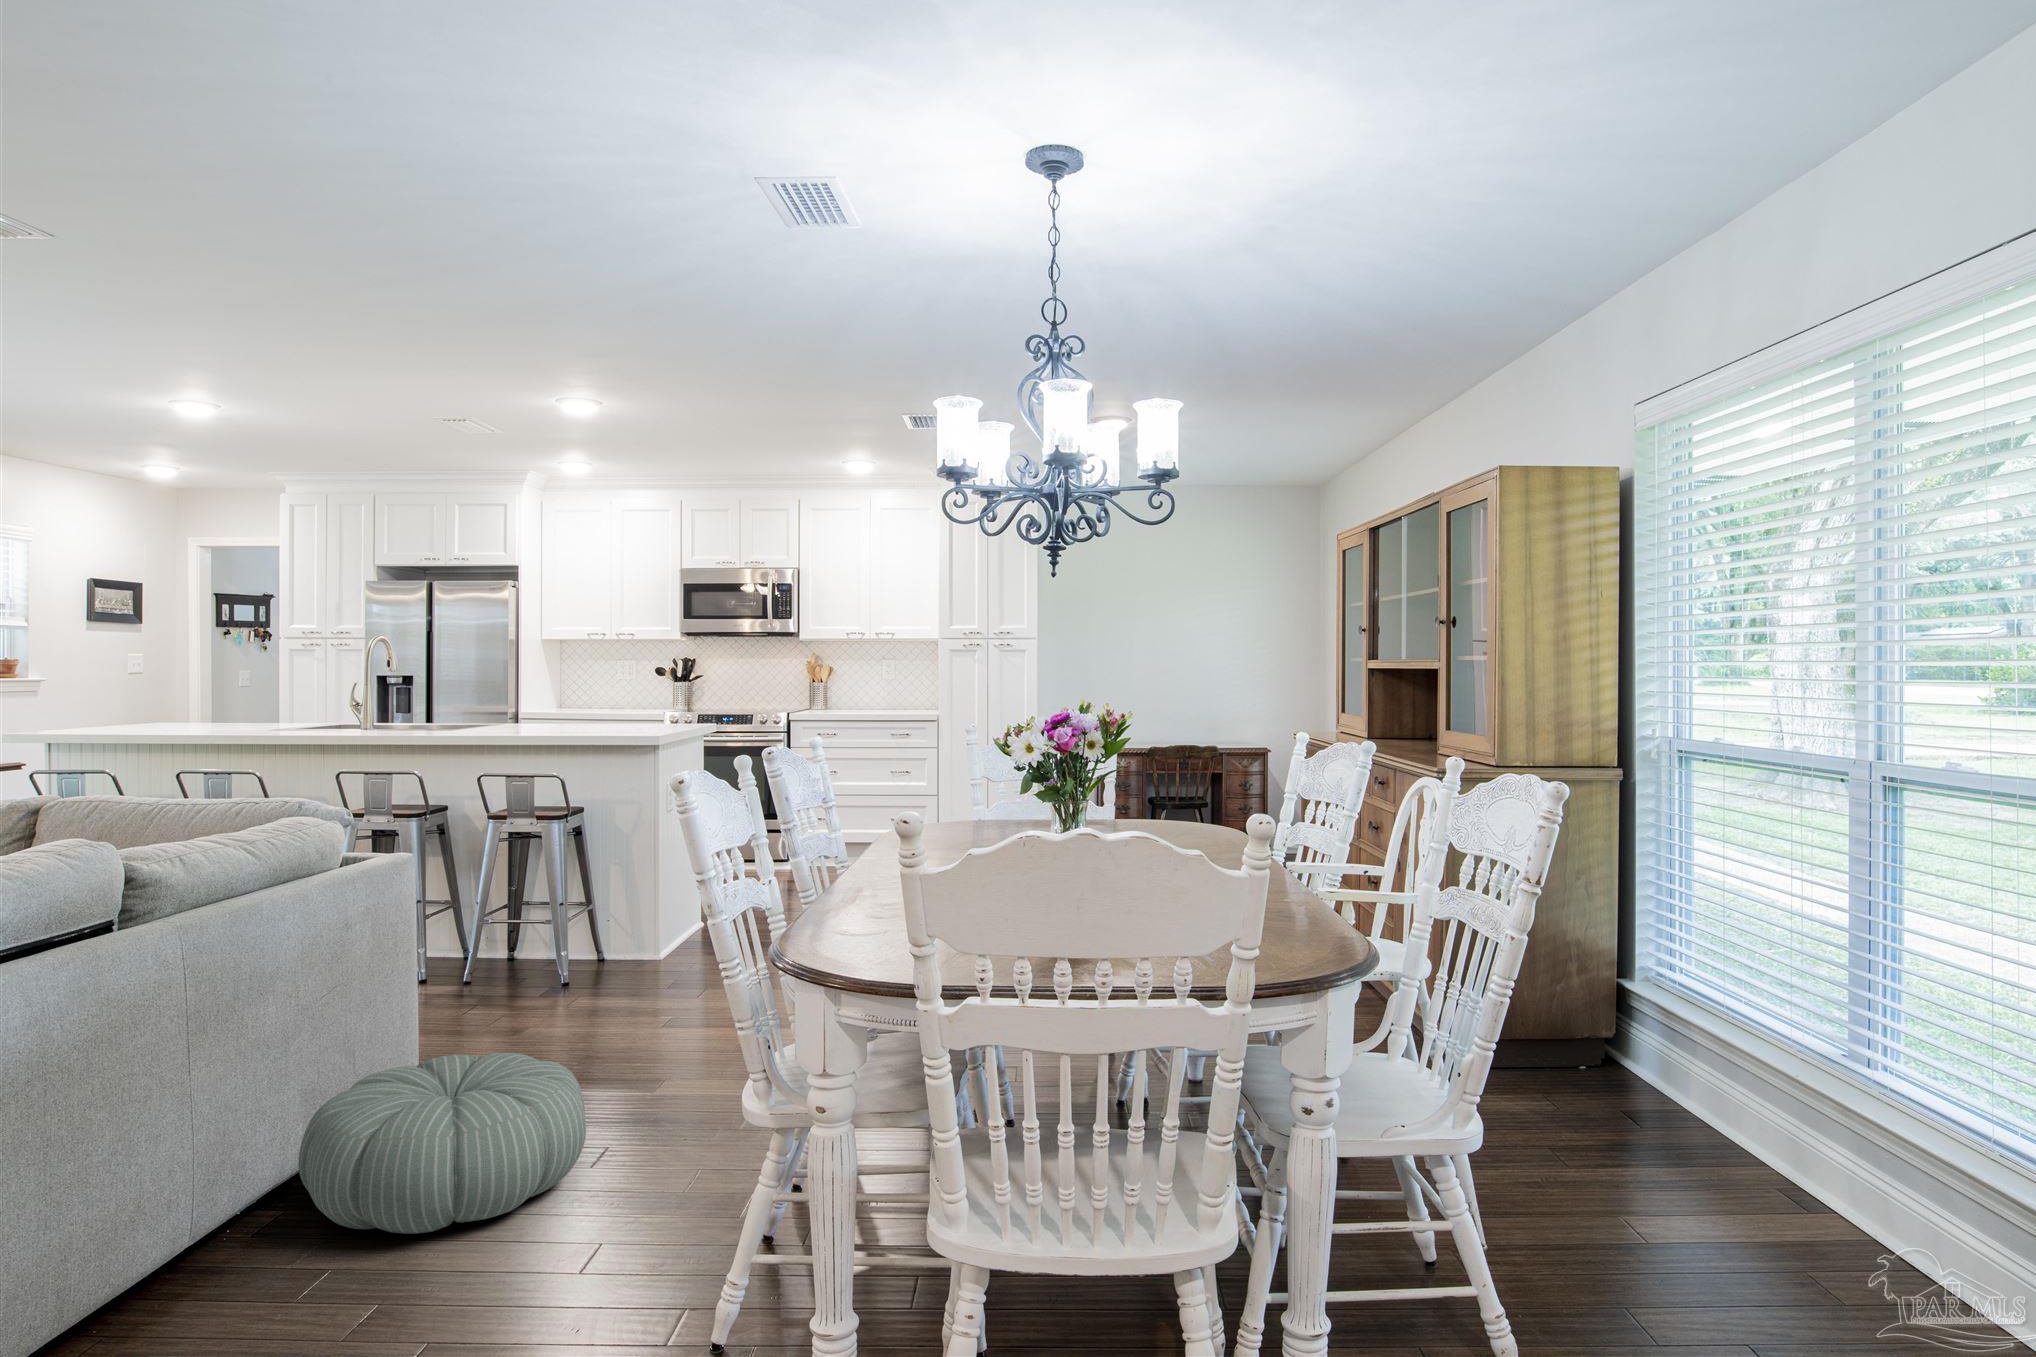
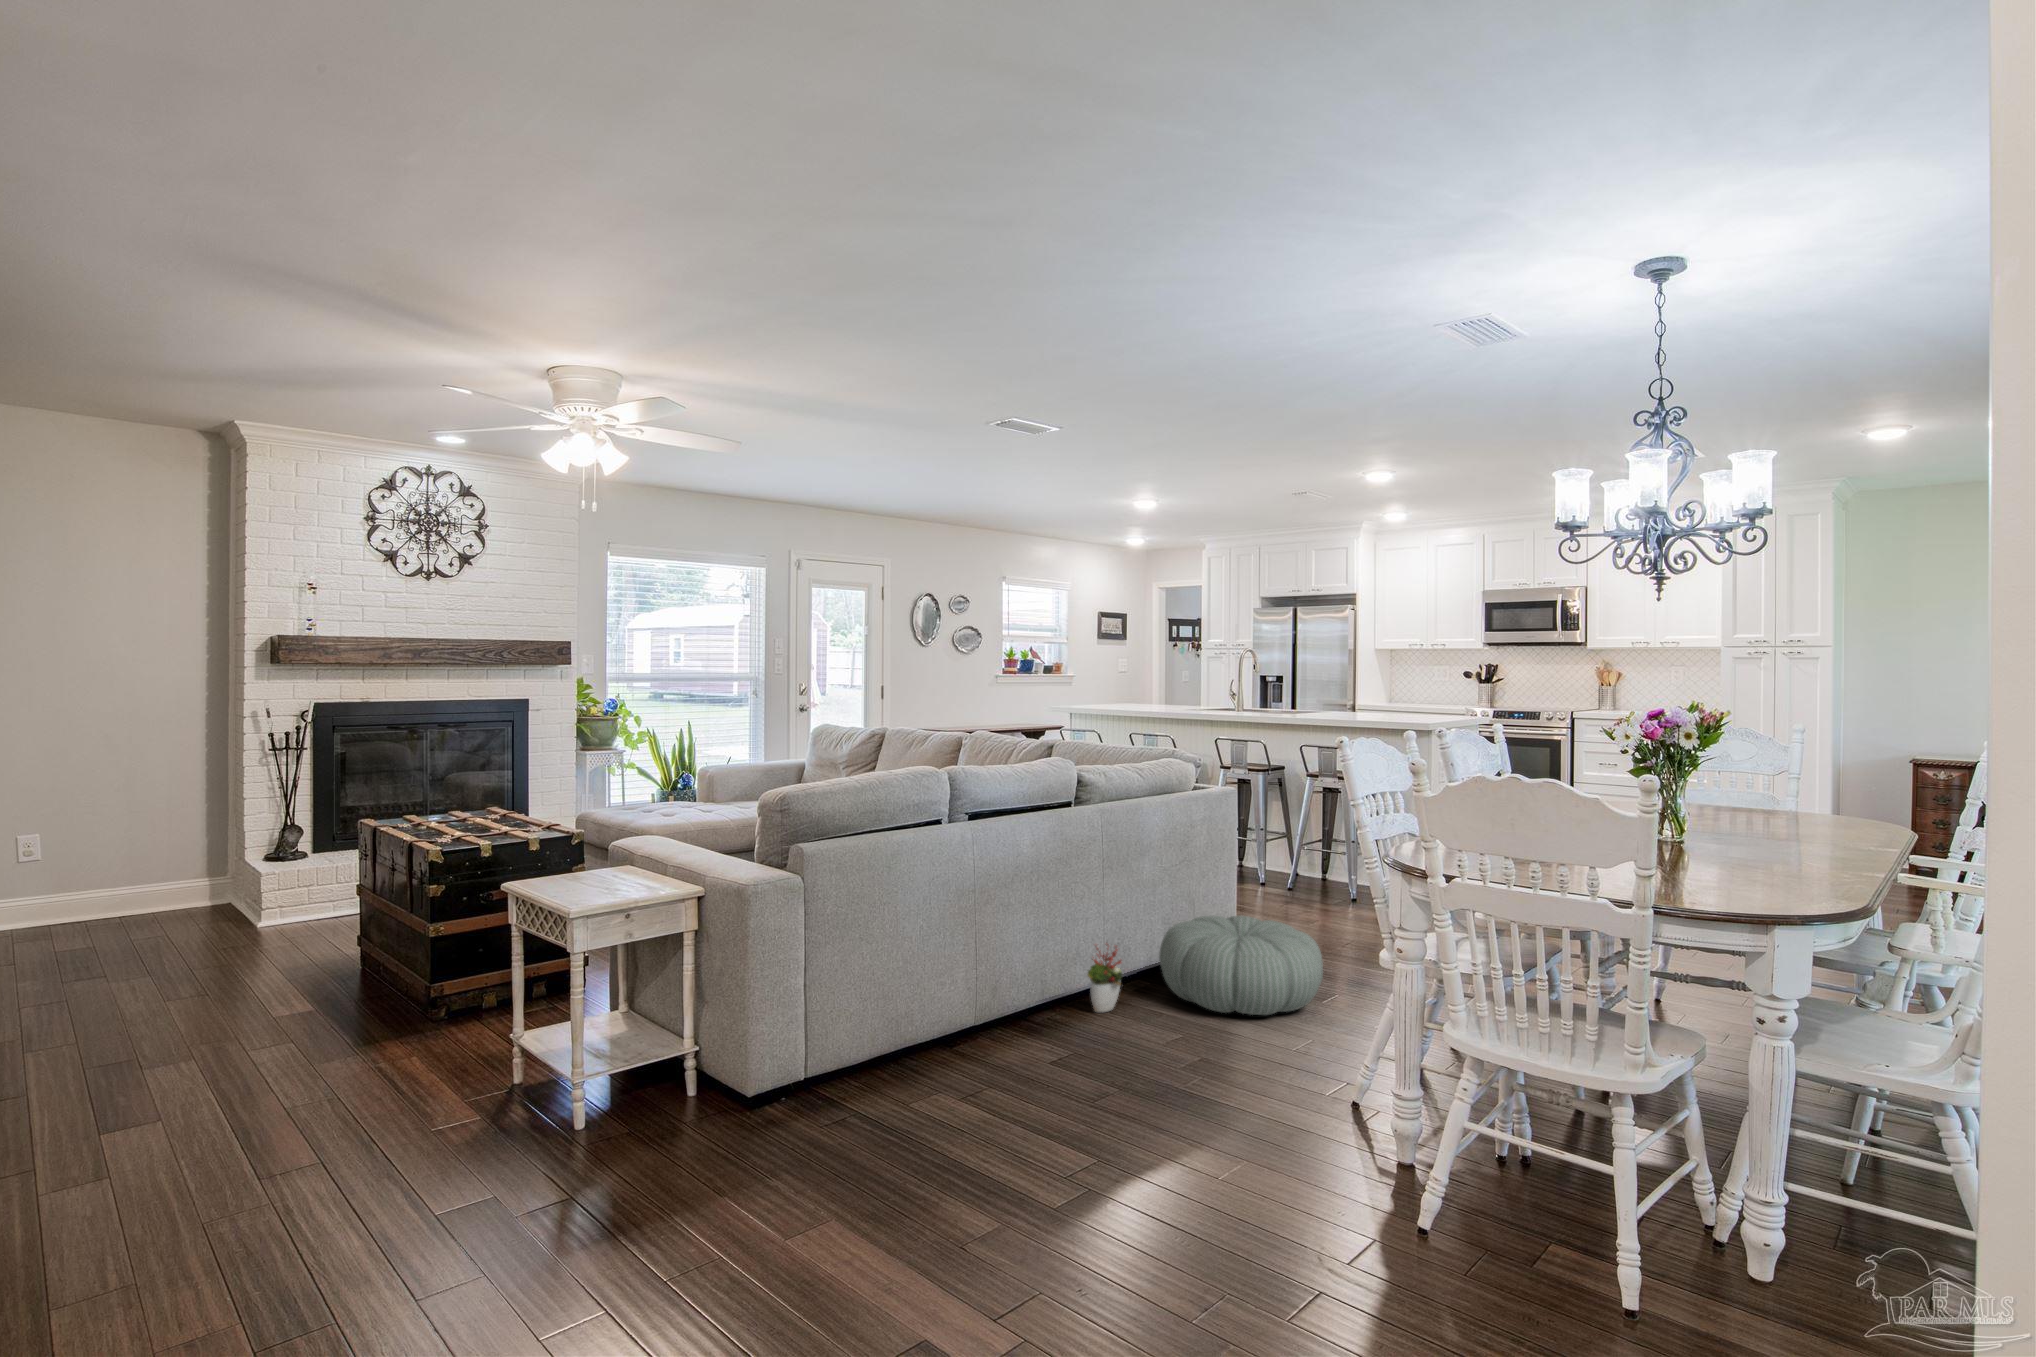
decorative plant: none [156,1175,234,1315] -> present [1088,944,1122,1012]

